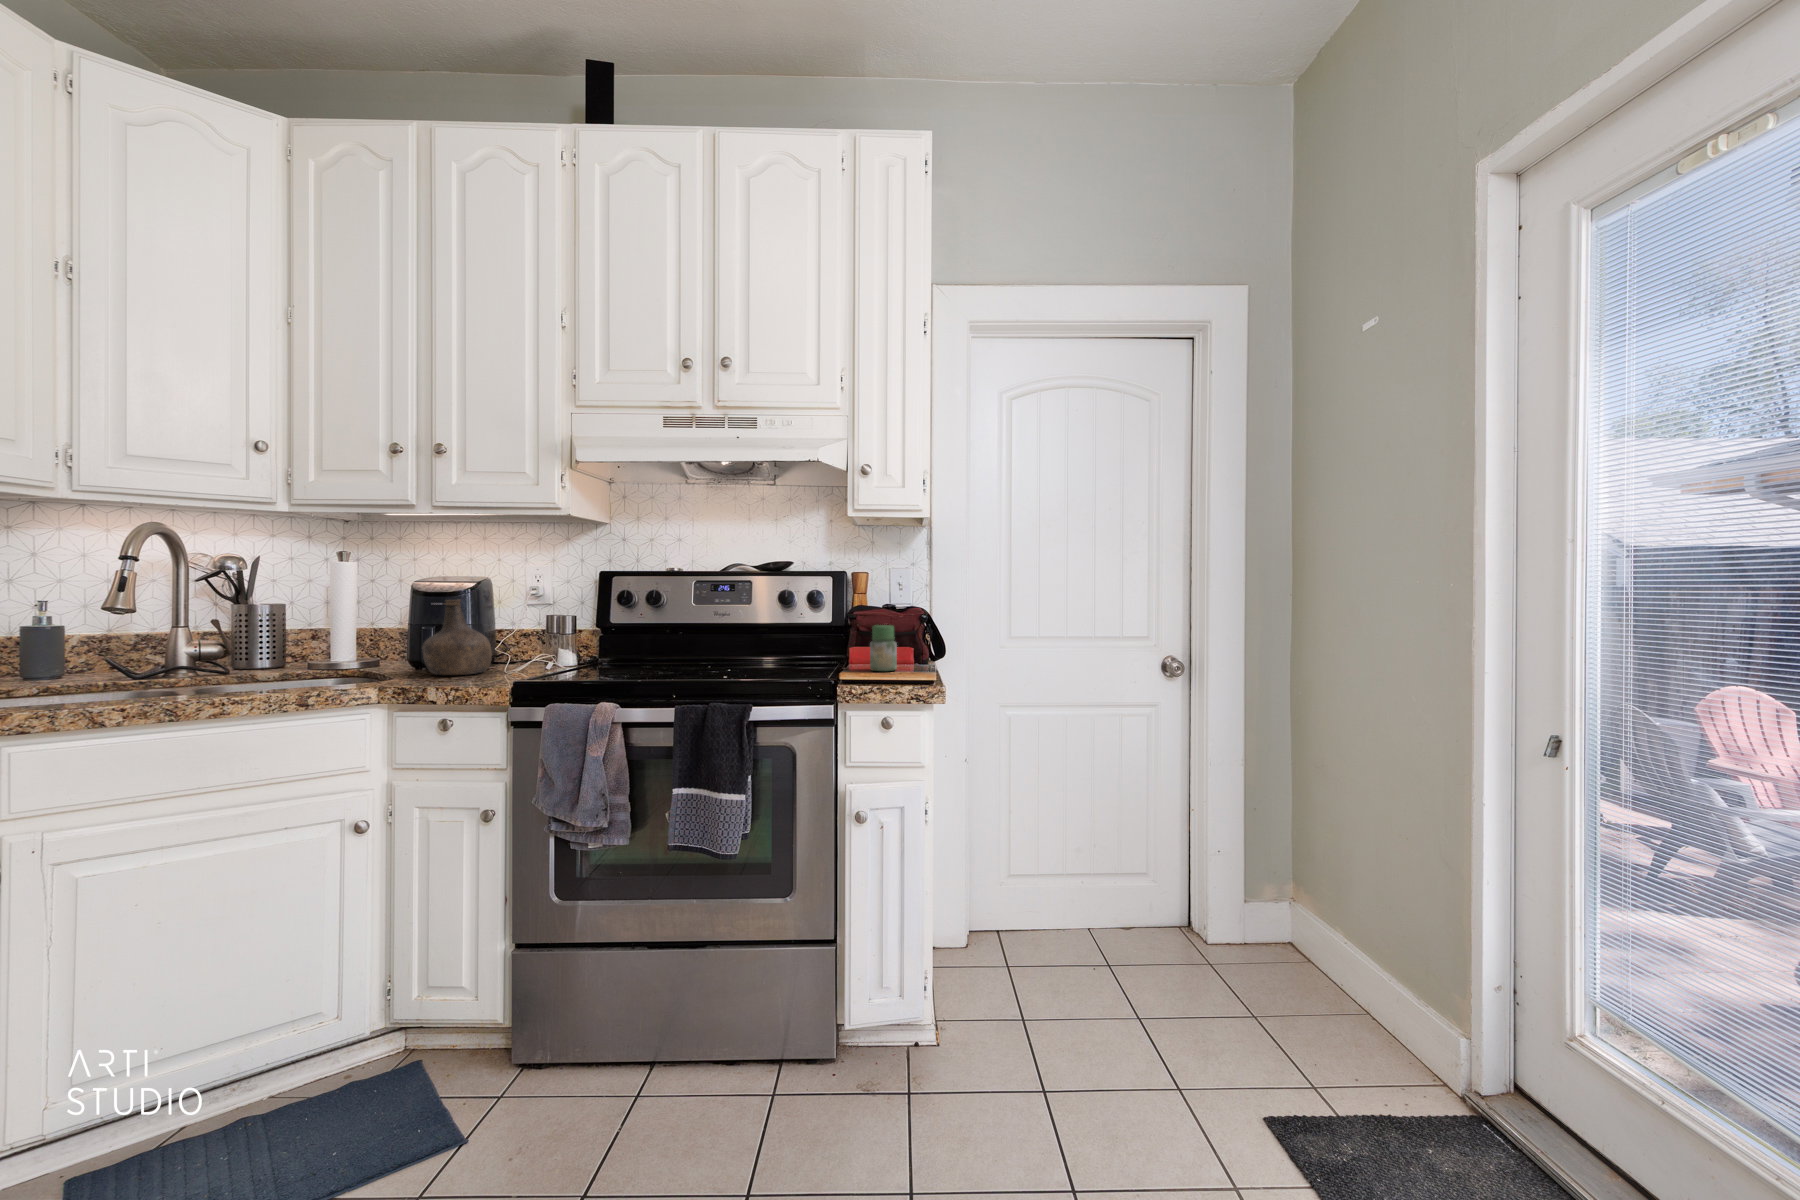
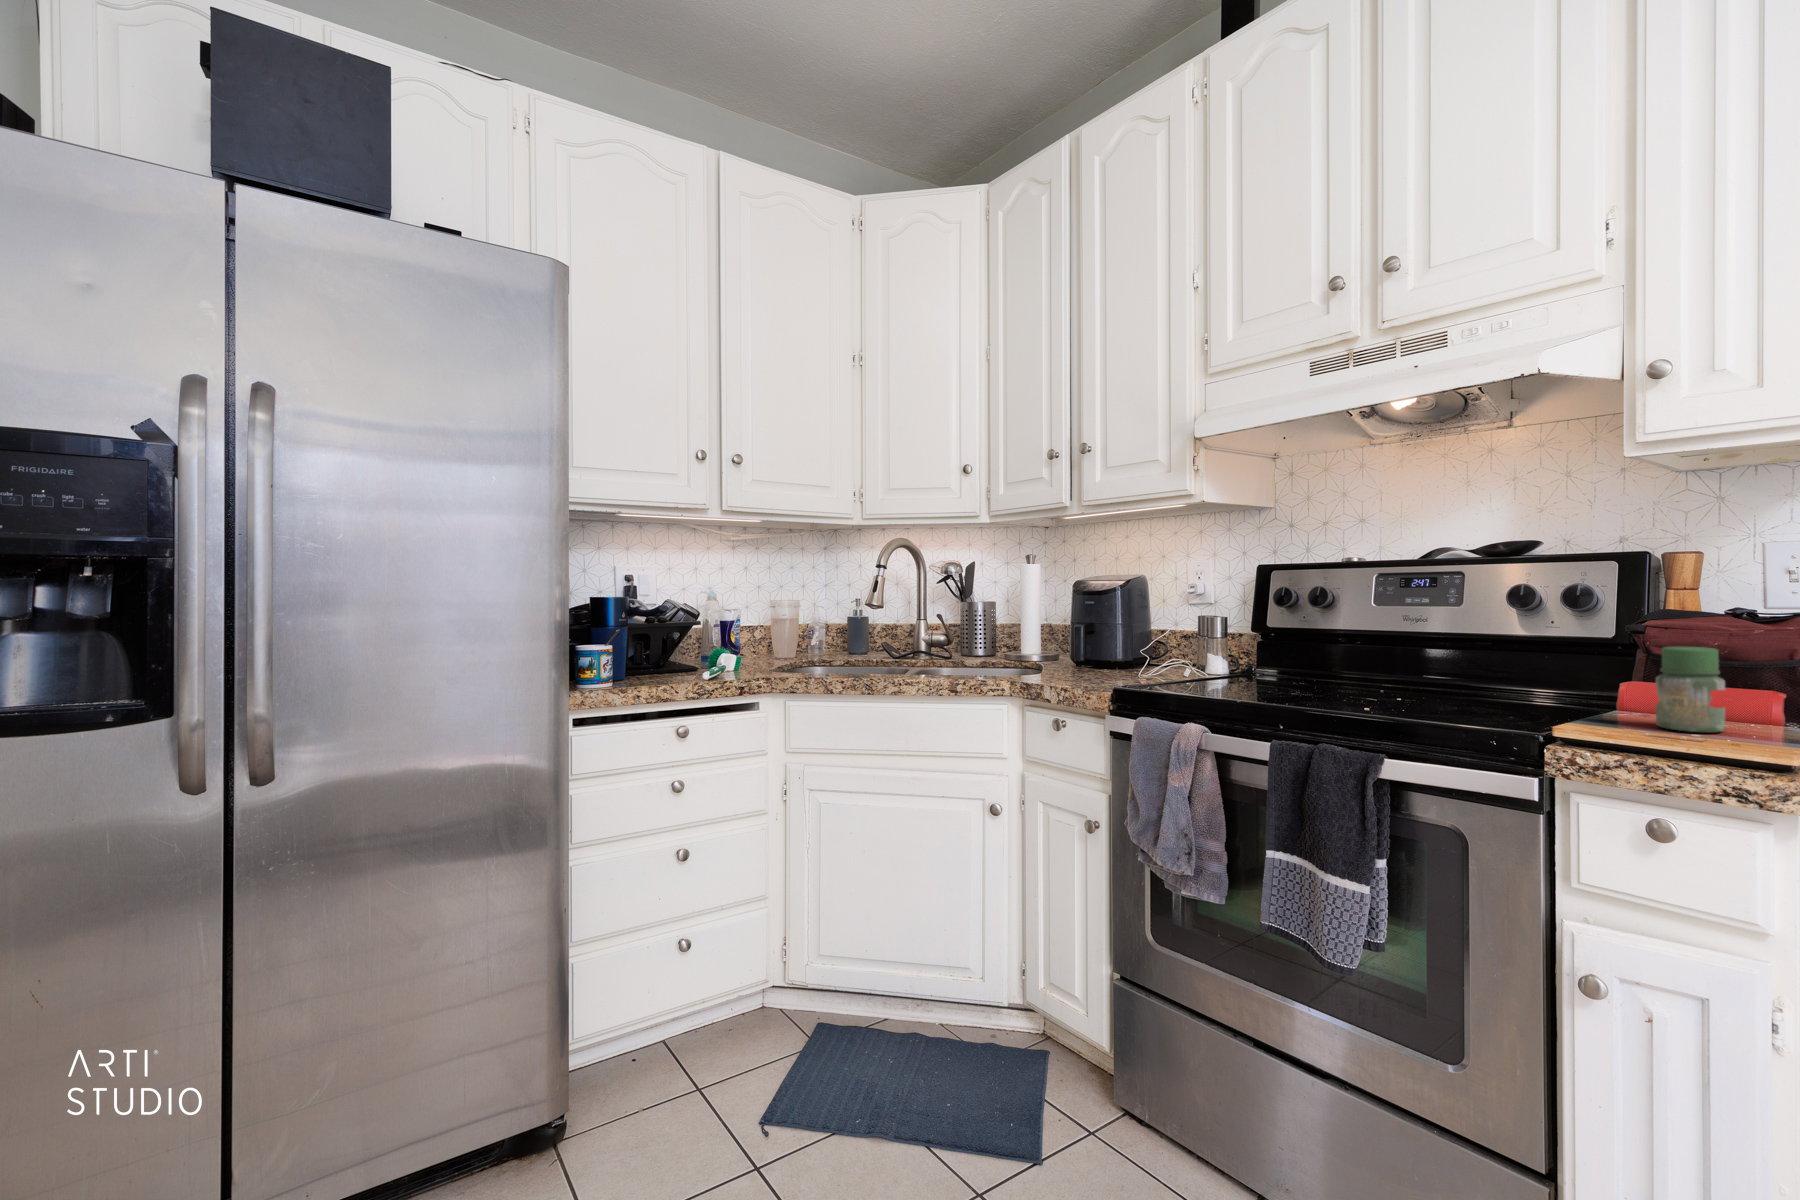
bottle: present [422,600,492,675] -> none [1059,599,1122,675]

